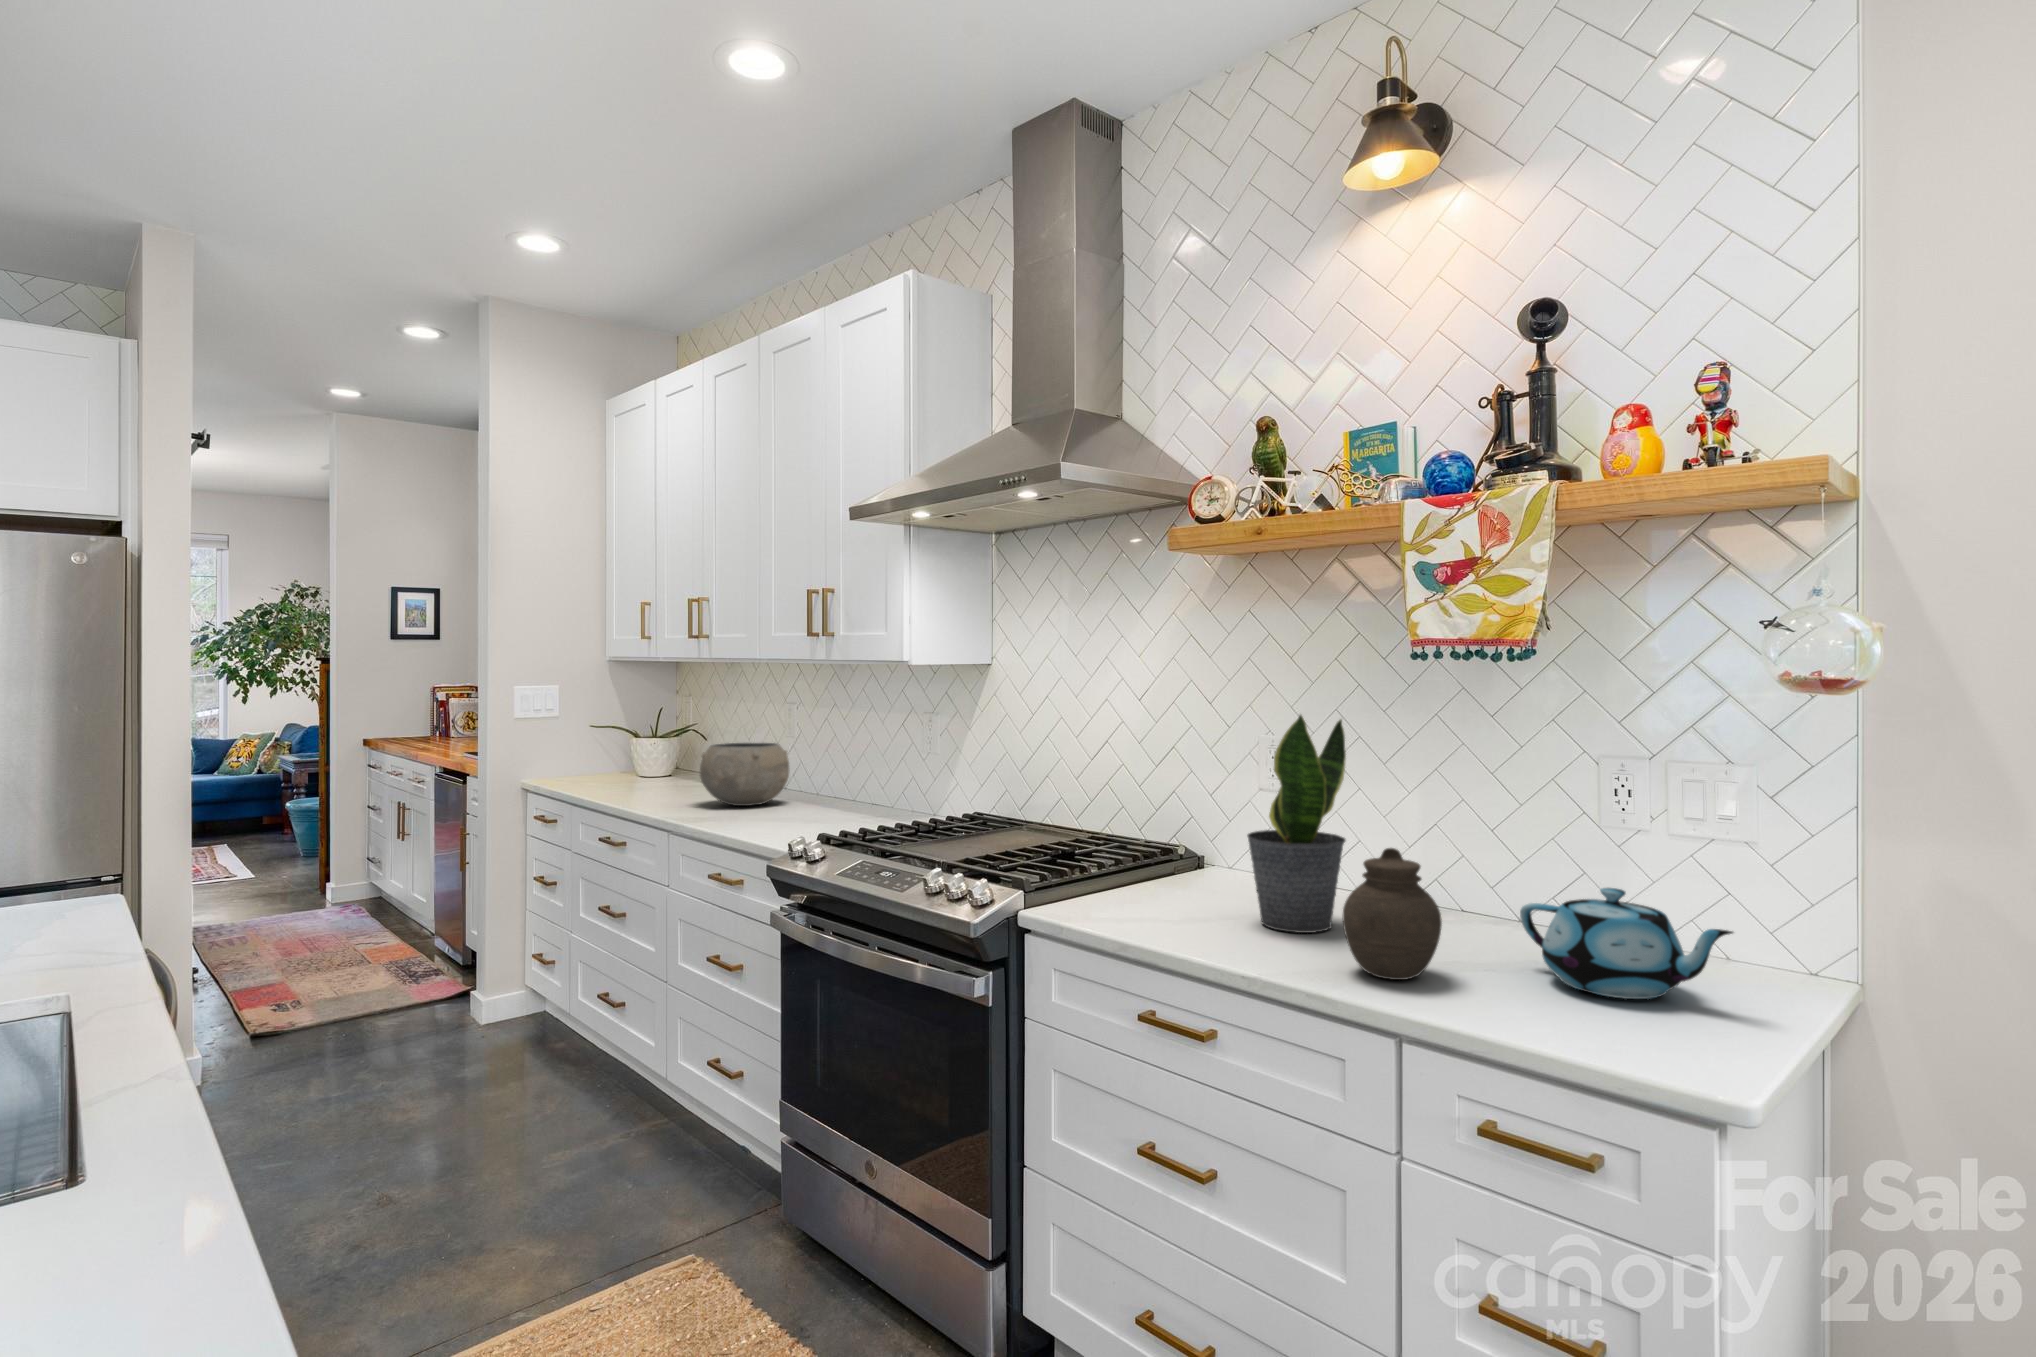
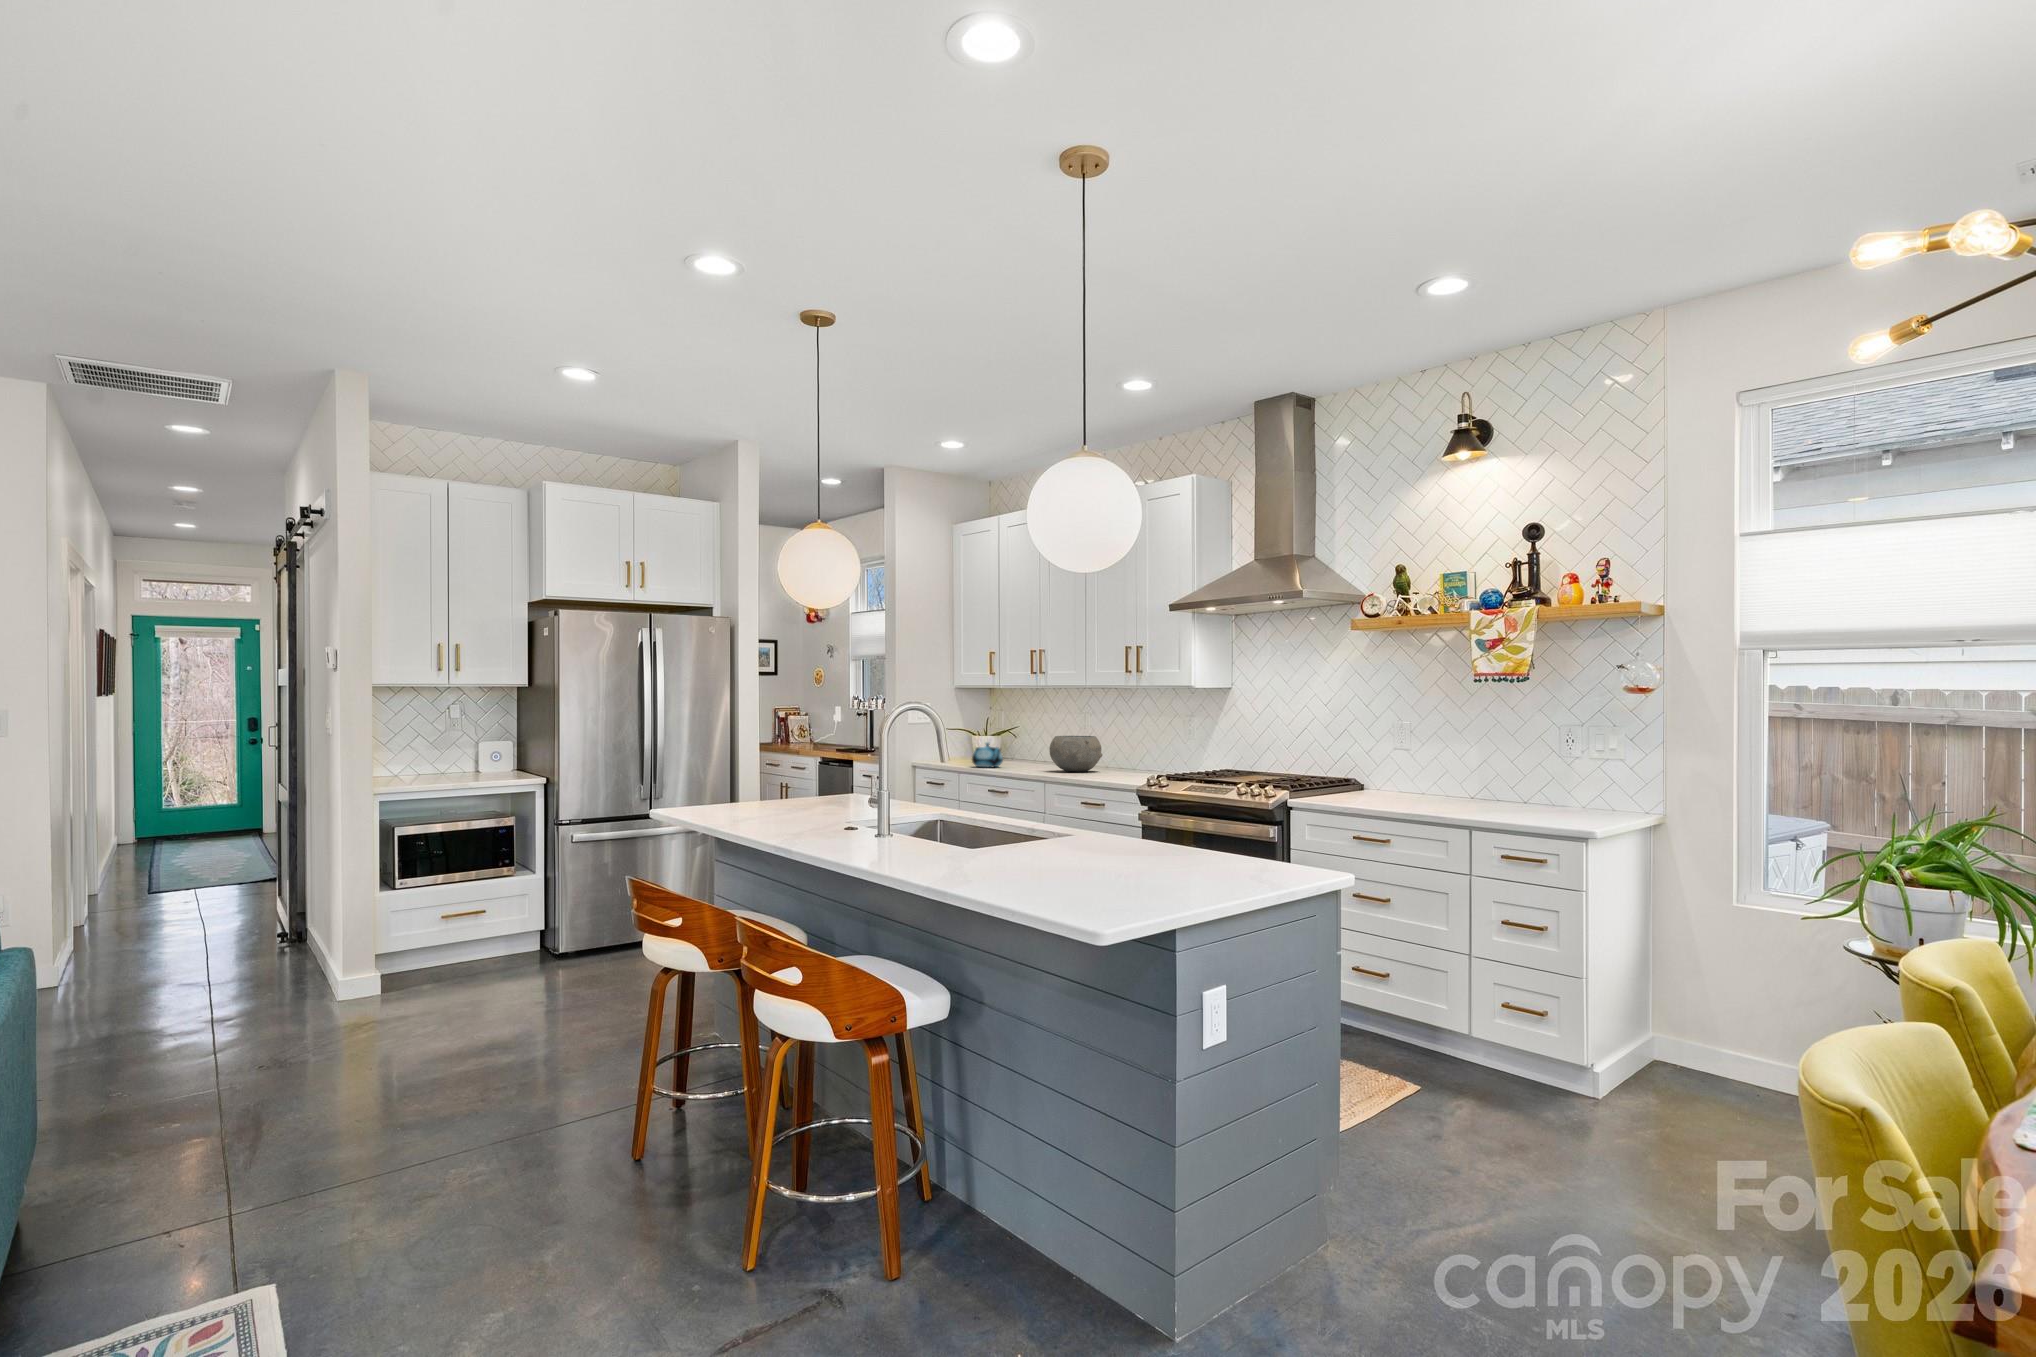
potted plant: present [1247,715,1346,933] -> none [1398,706,1445,805]
jar: present [1343,848,1442,980] -> none [1445,760,1487,813]
teapot: present [1520,888,1733,999] -> present [972,743,1003,767]

